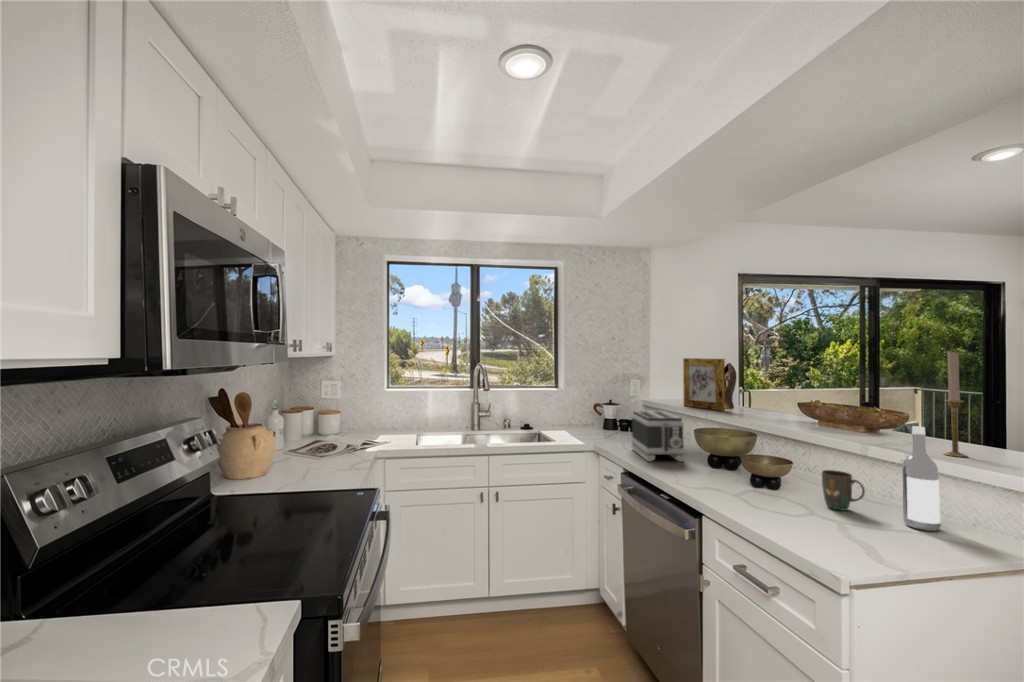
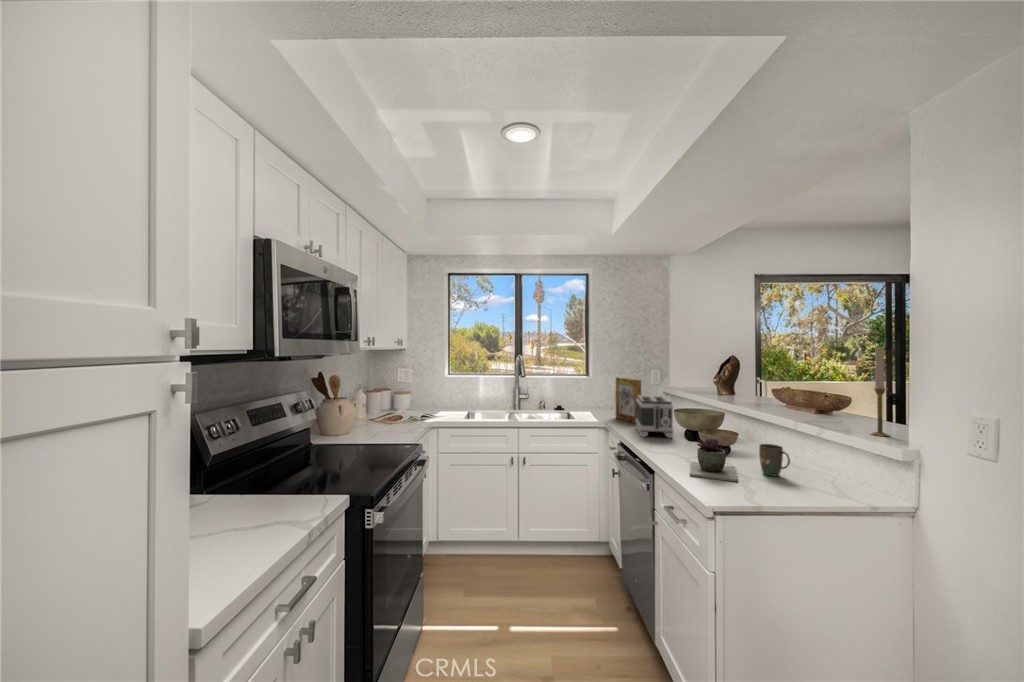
picture frame: present [683,358,725,410] -> present [616,377,641,423]
wine bottle: present [902,426,940,531] -> none [816,408,844,493]
succulent plant: none [738,467,815,523] -> present [690,439,738,482]

